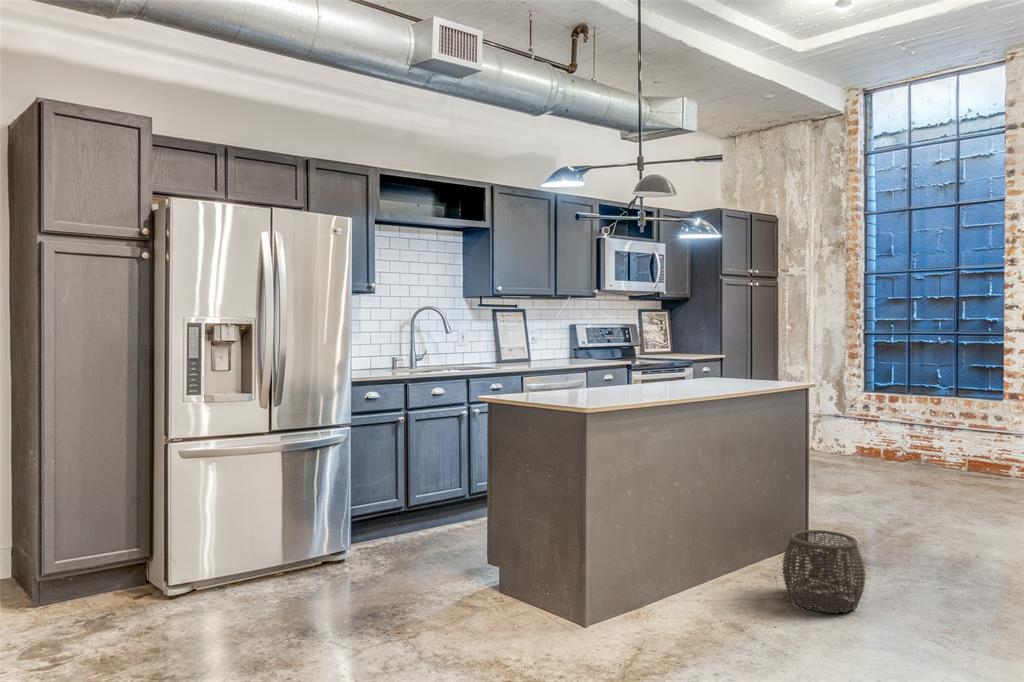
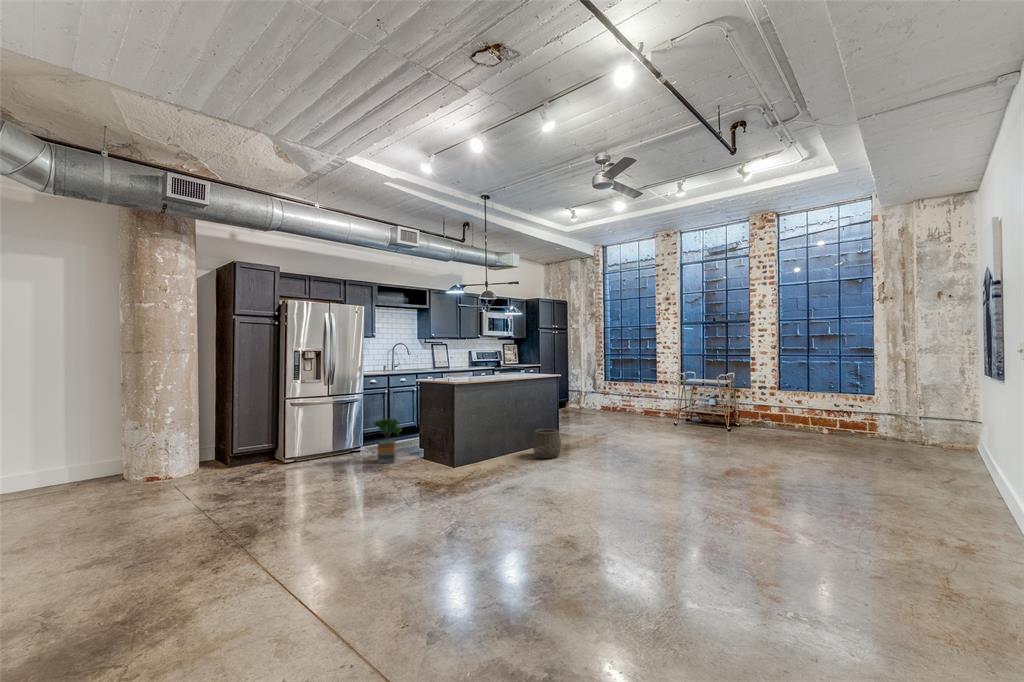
potted tree: none [376,492,451,609] -> present [374,419,402,463]

